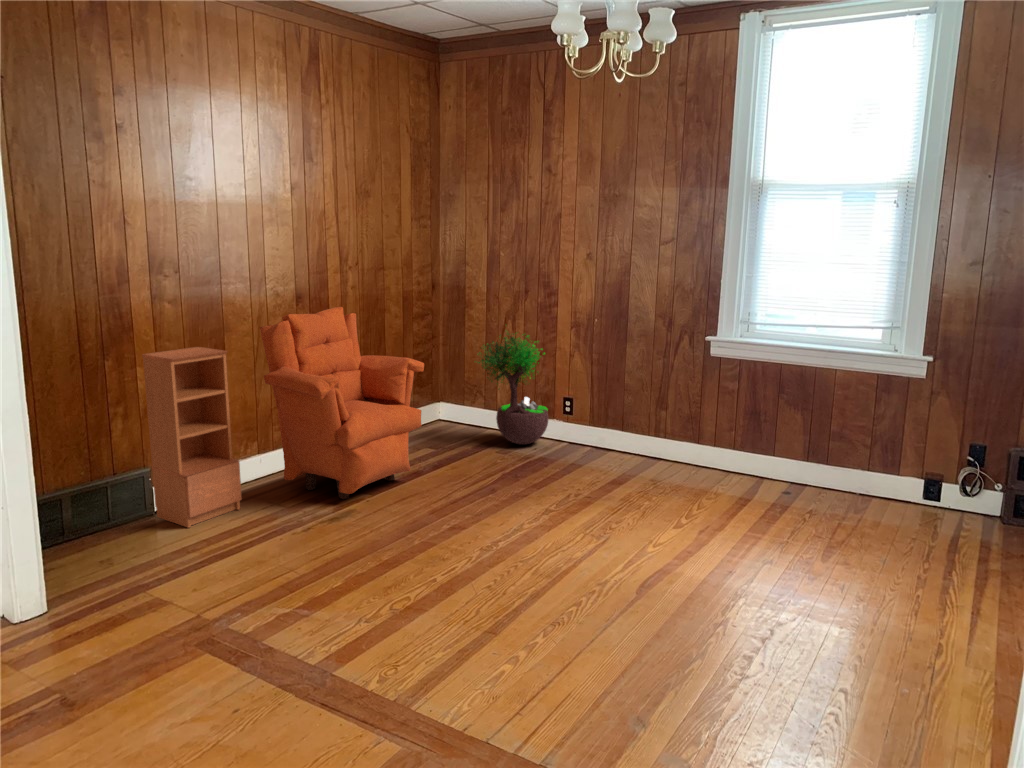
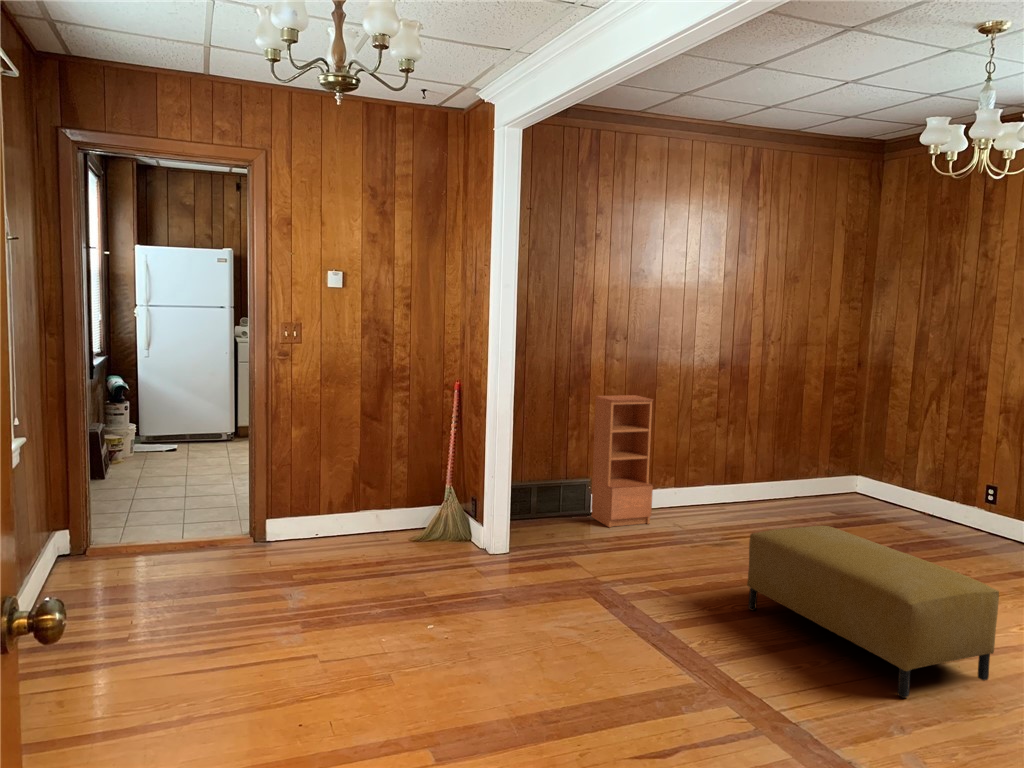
armchair: present [260,307,424,499] -> none [680,374,823,533]
potted tree: present [477,332,548,444] -> none [882,403,967,526]
ottoman: none [405,483,671,673] -> present [747,526,999,698]

